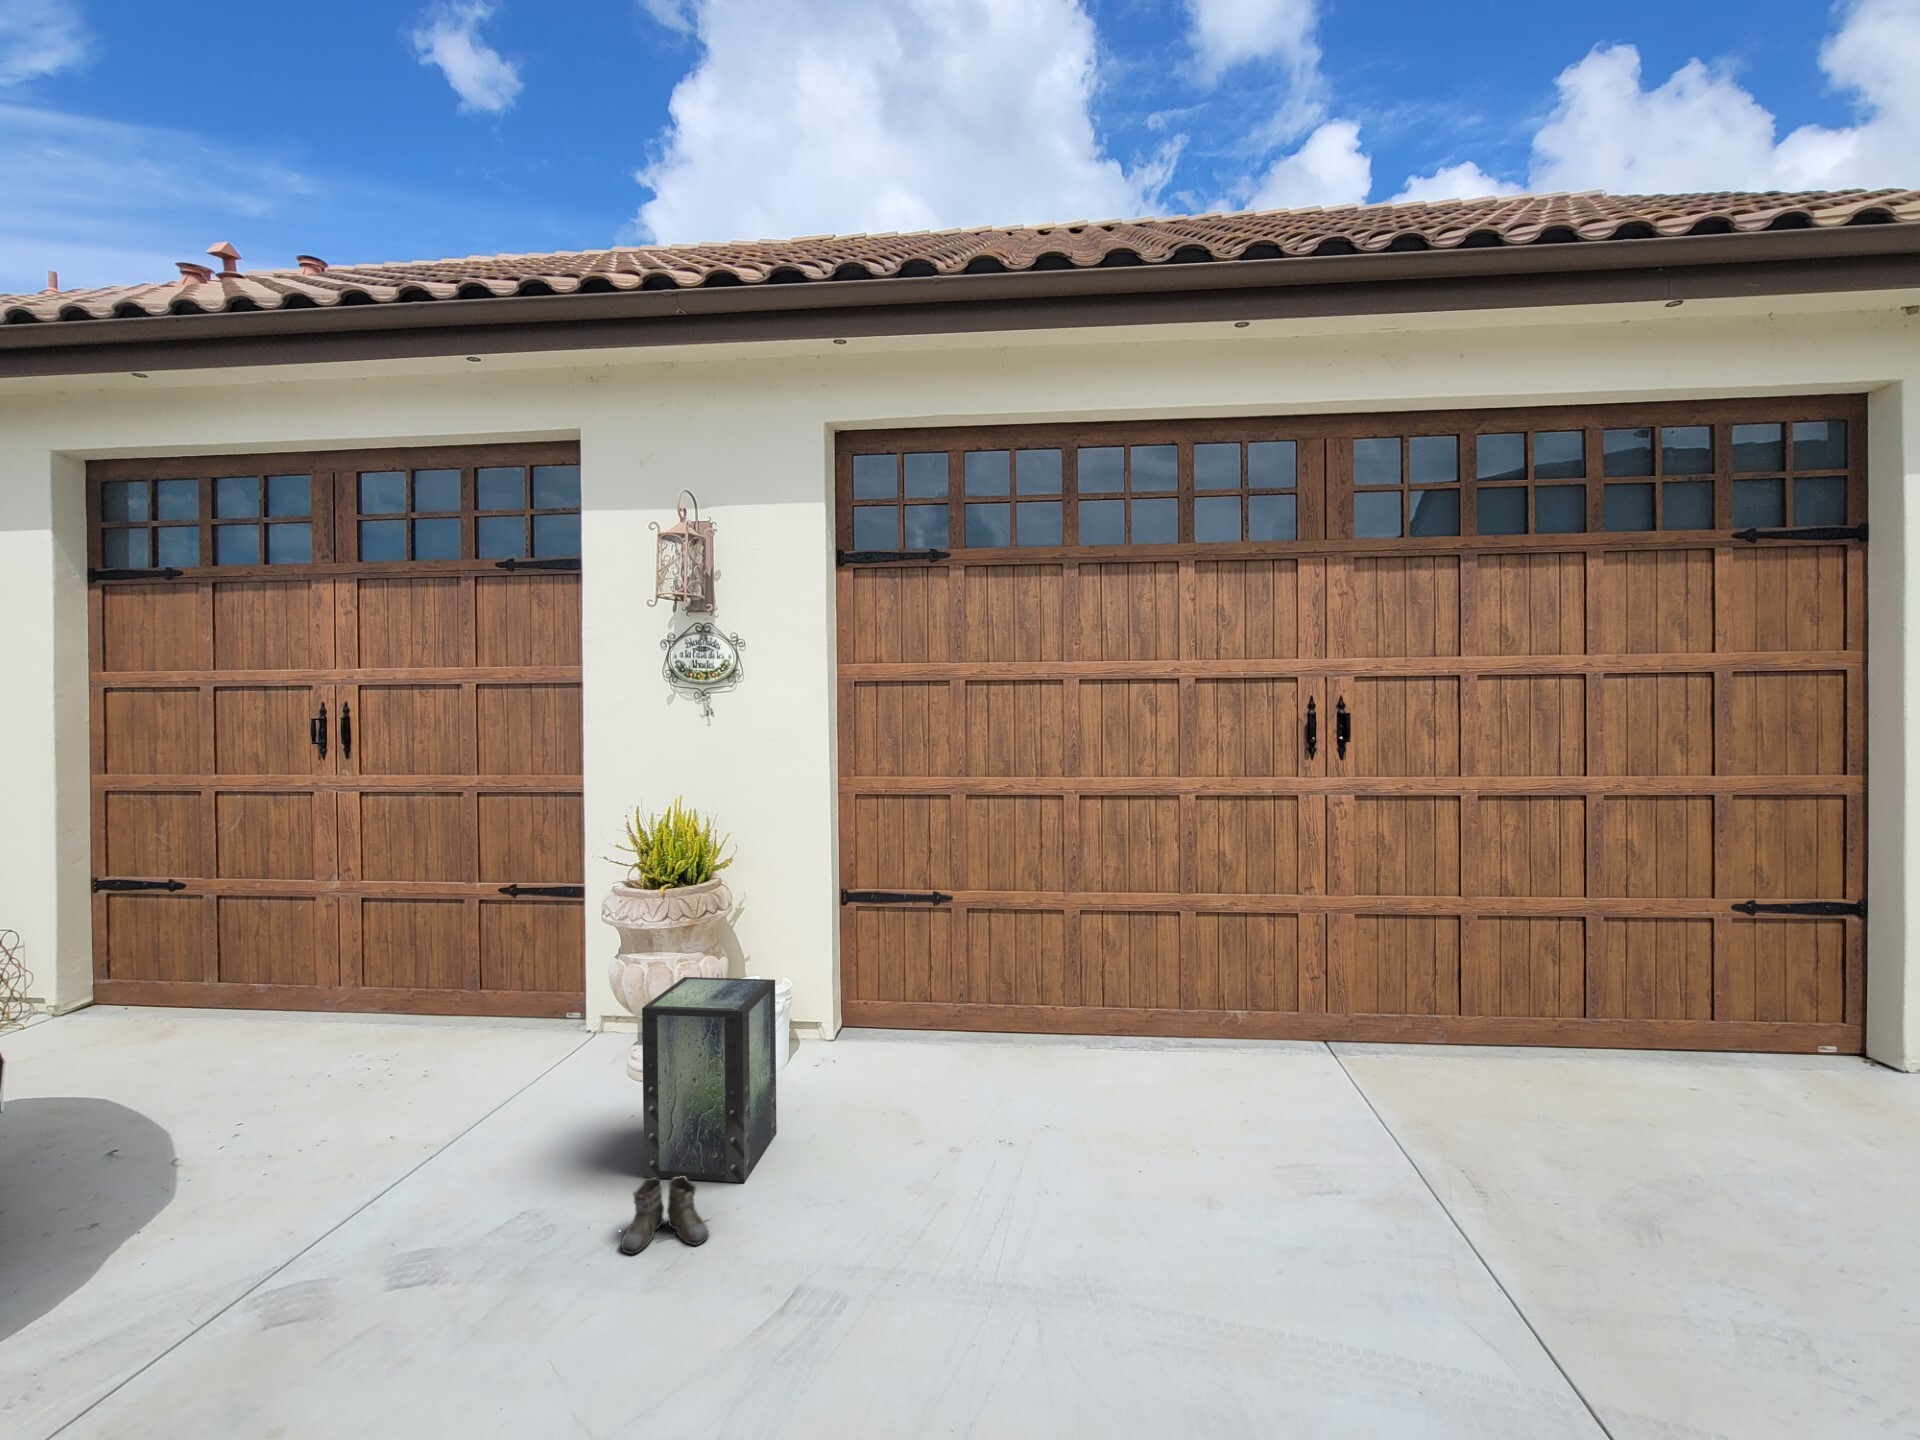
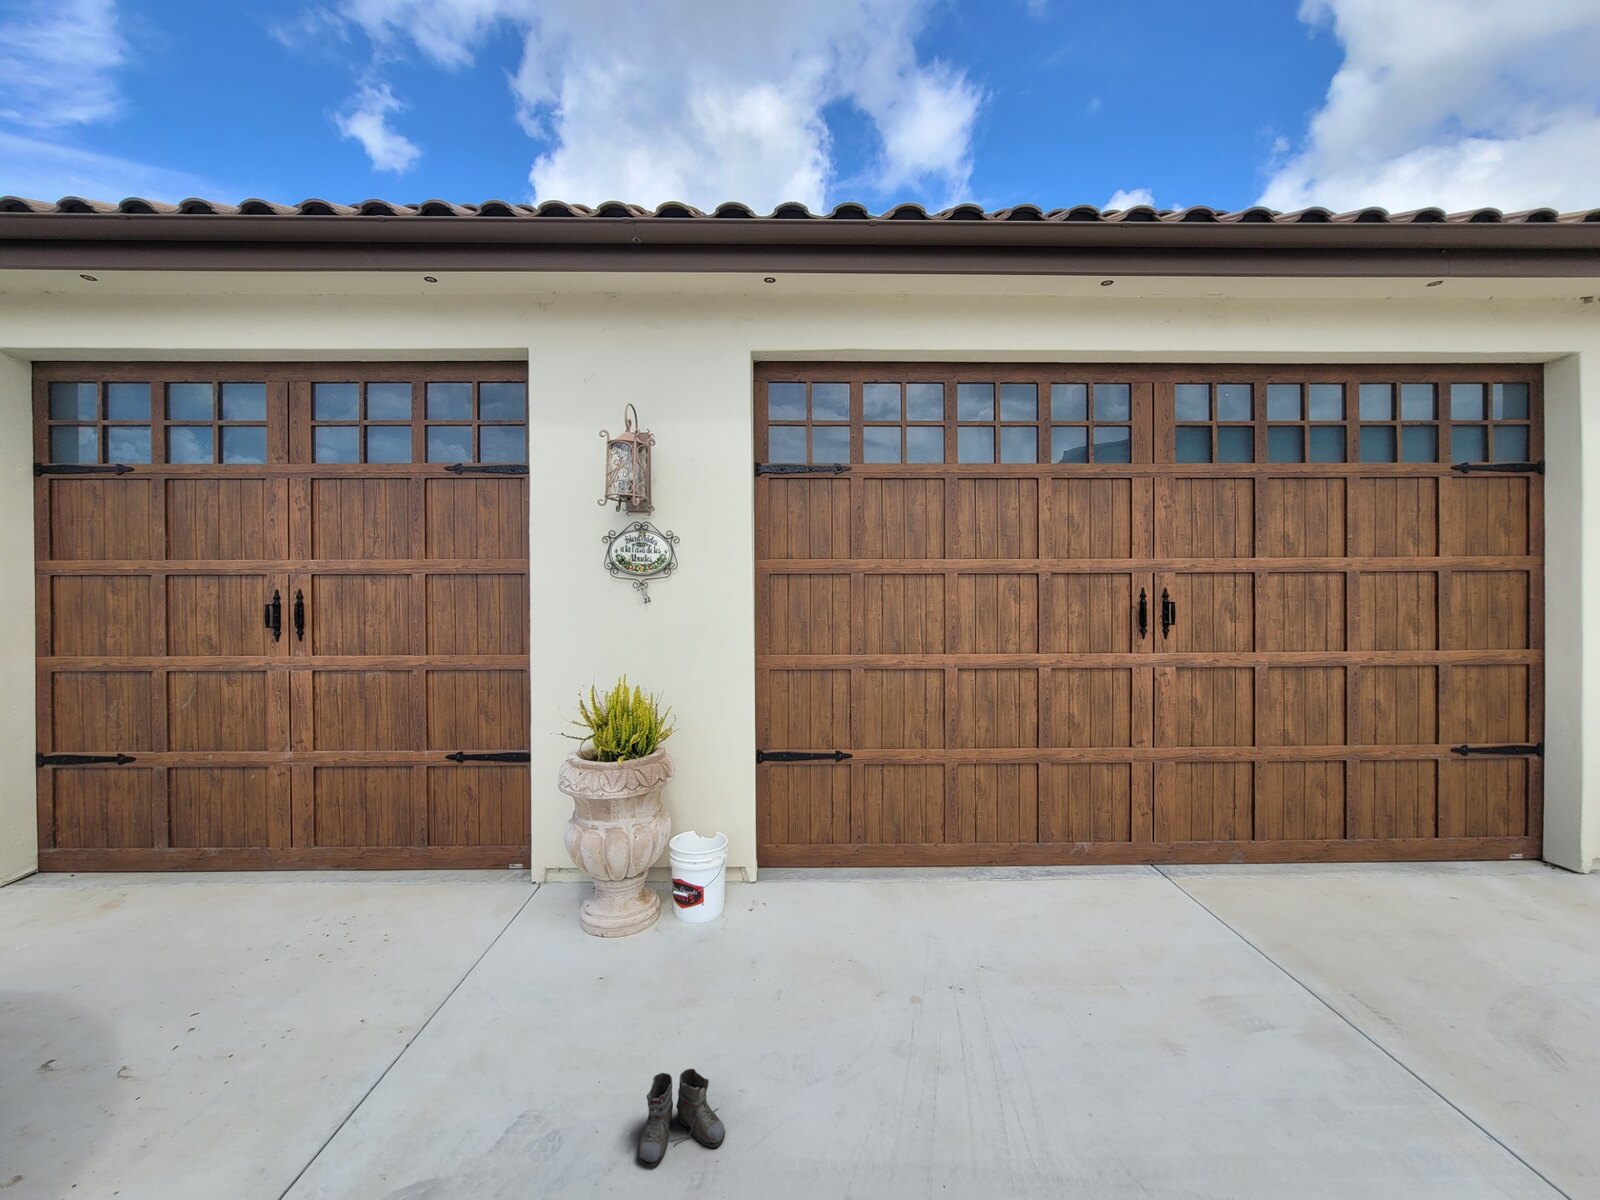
storage box: present [642,977,777,1182] -> none [634,849,745,1056]

